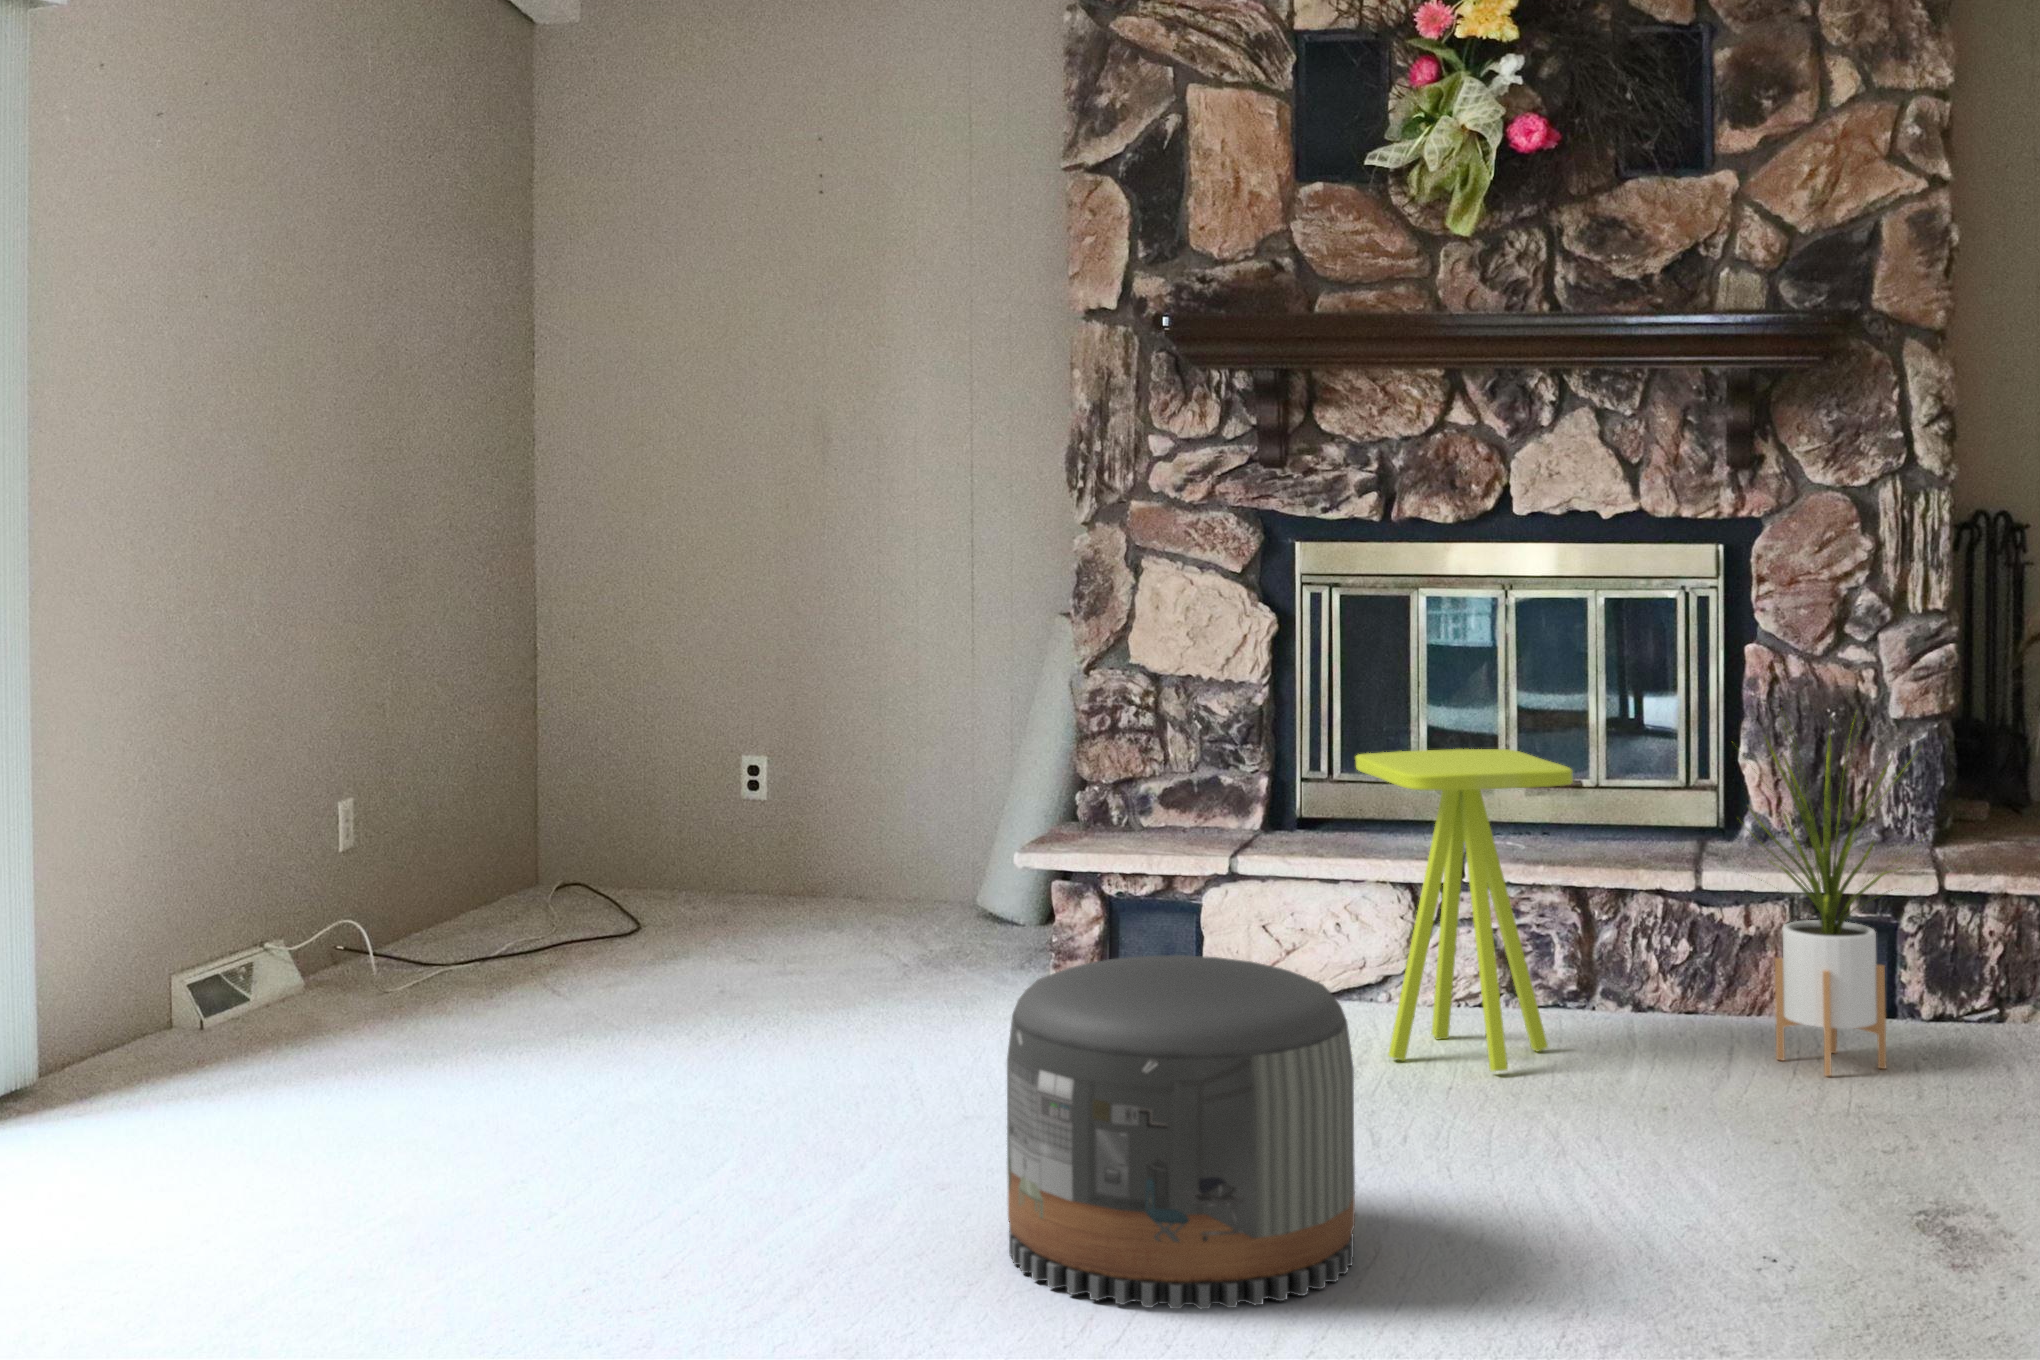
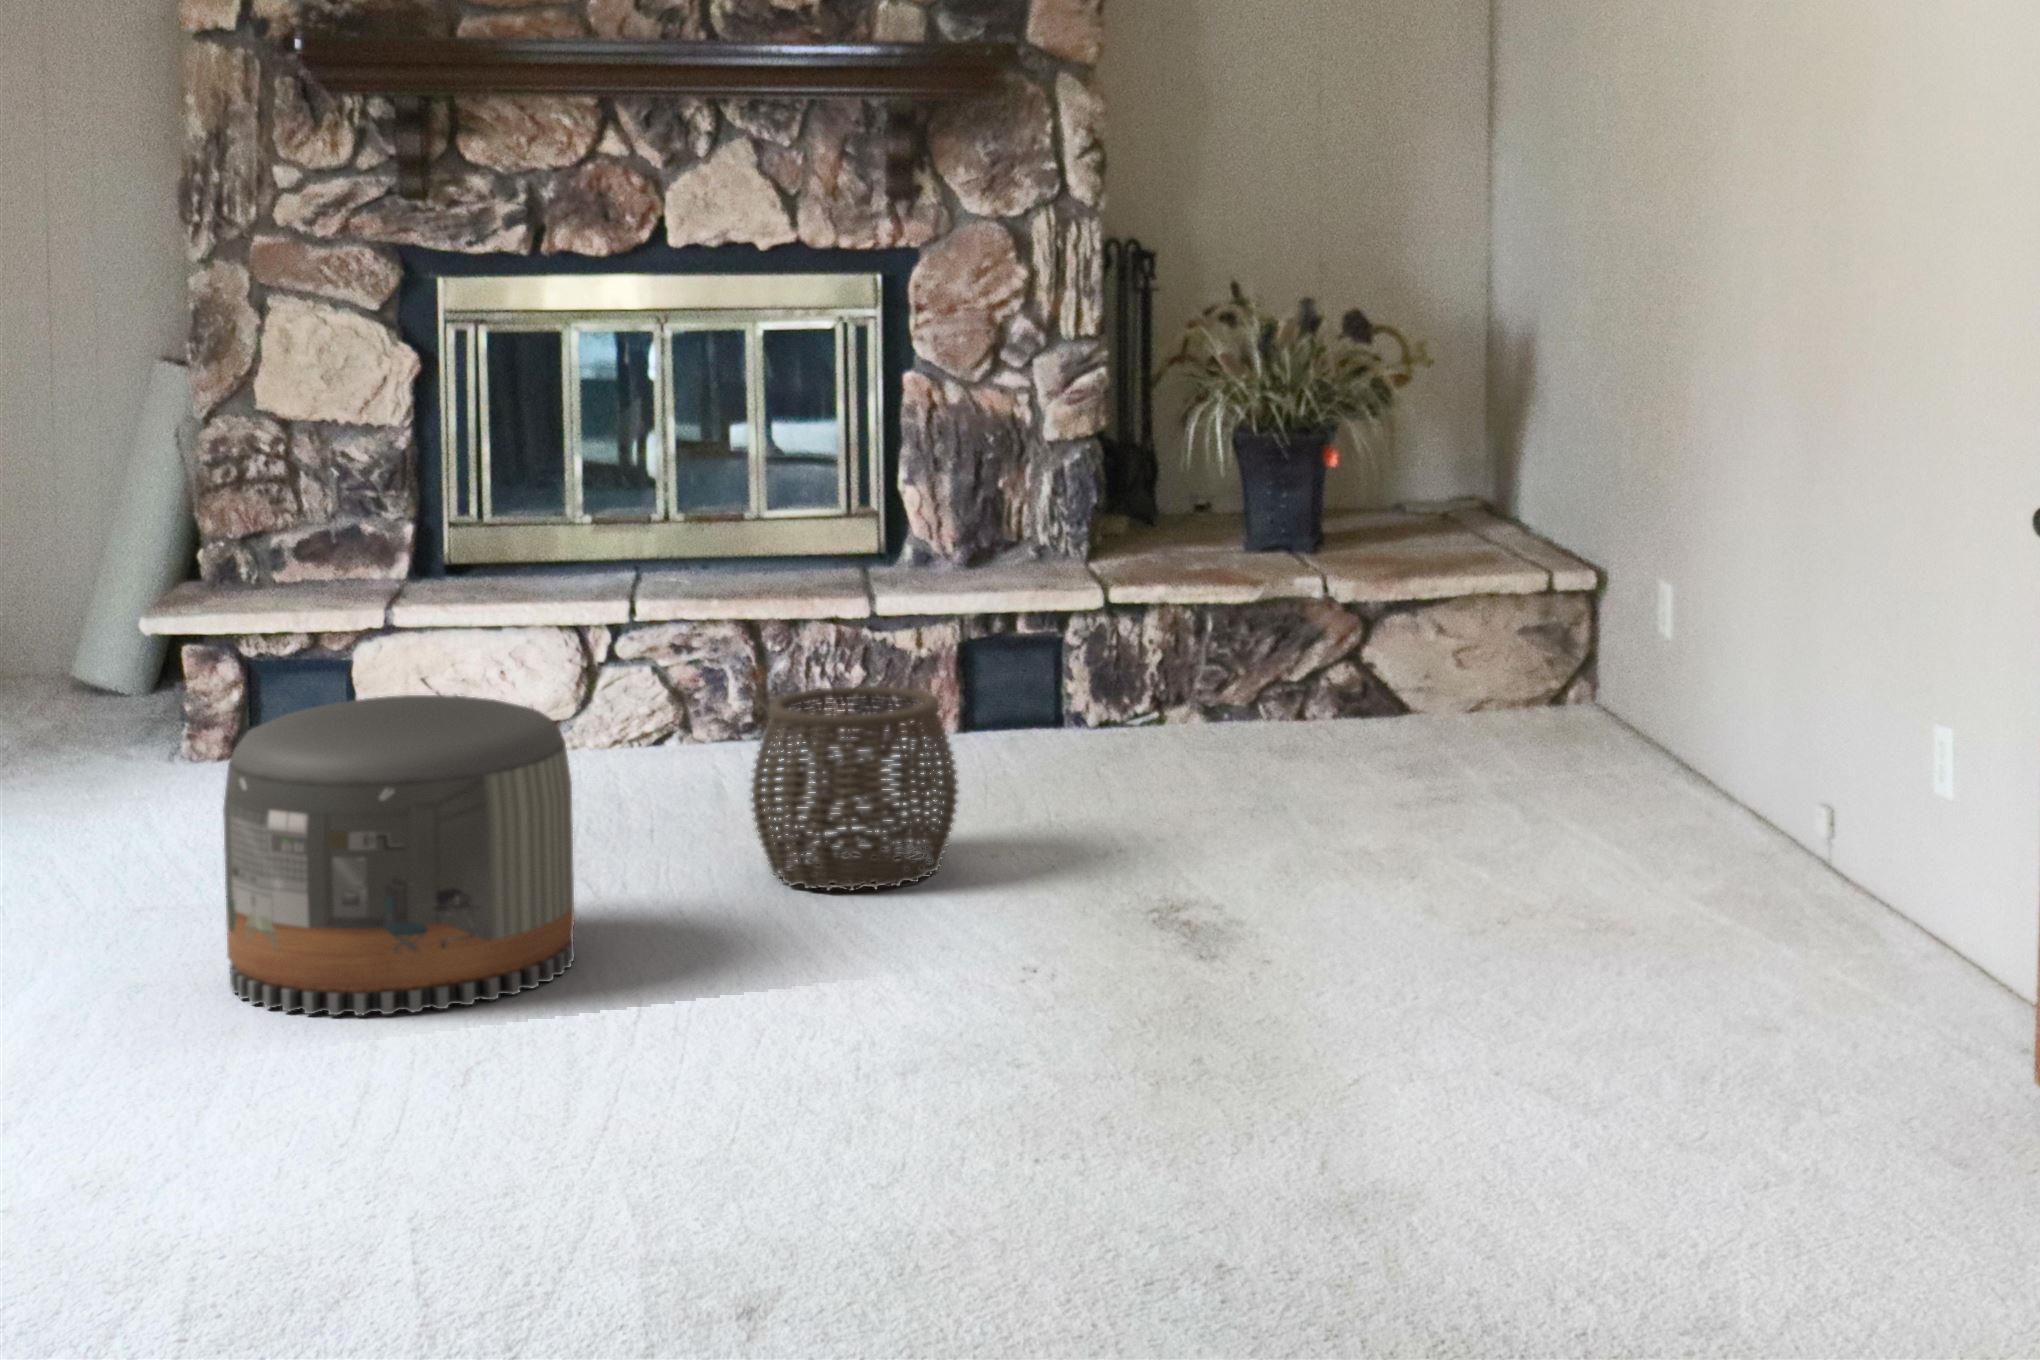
house plant: present [1735,716,1901,1076] -> none [898,430,1078,769]
side table: present [1355,749,1573,1071] -> none [527,485,750,795]
woven basket: none [1555,979,1788,1217] -> present [751,686,958,890]

